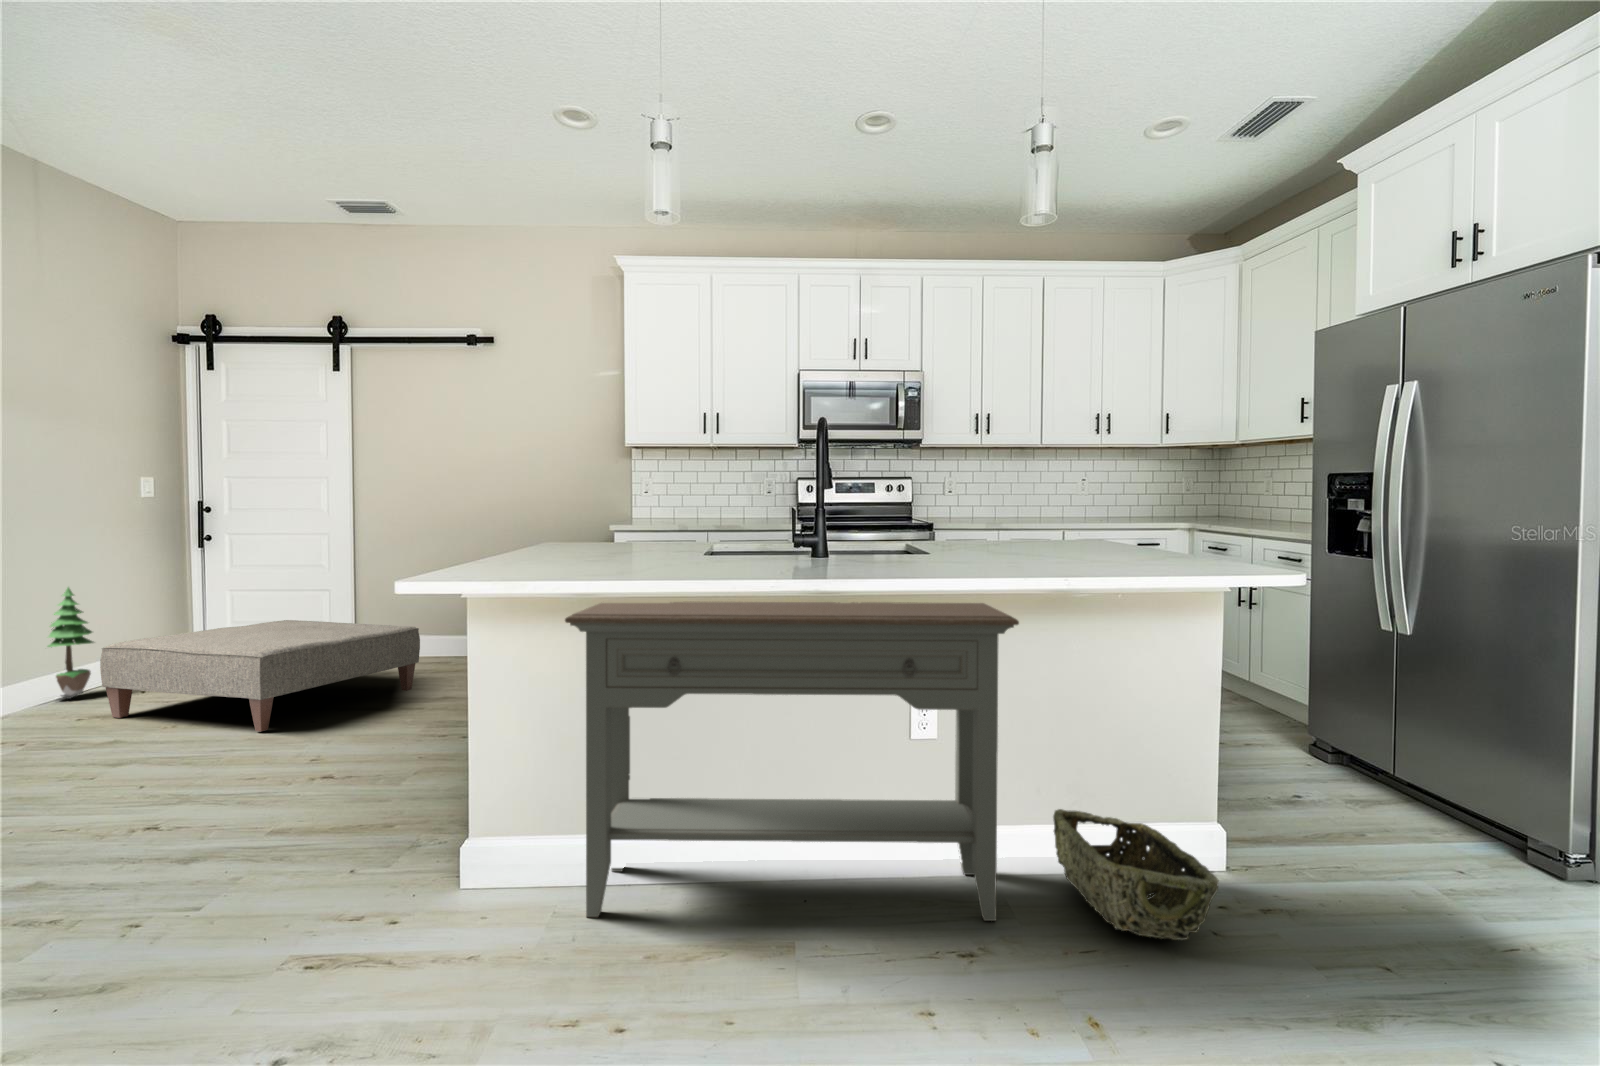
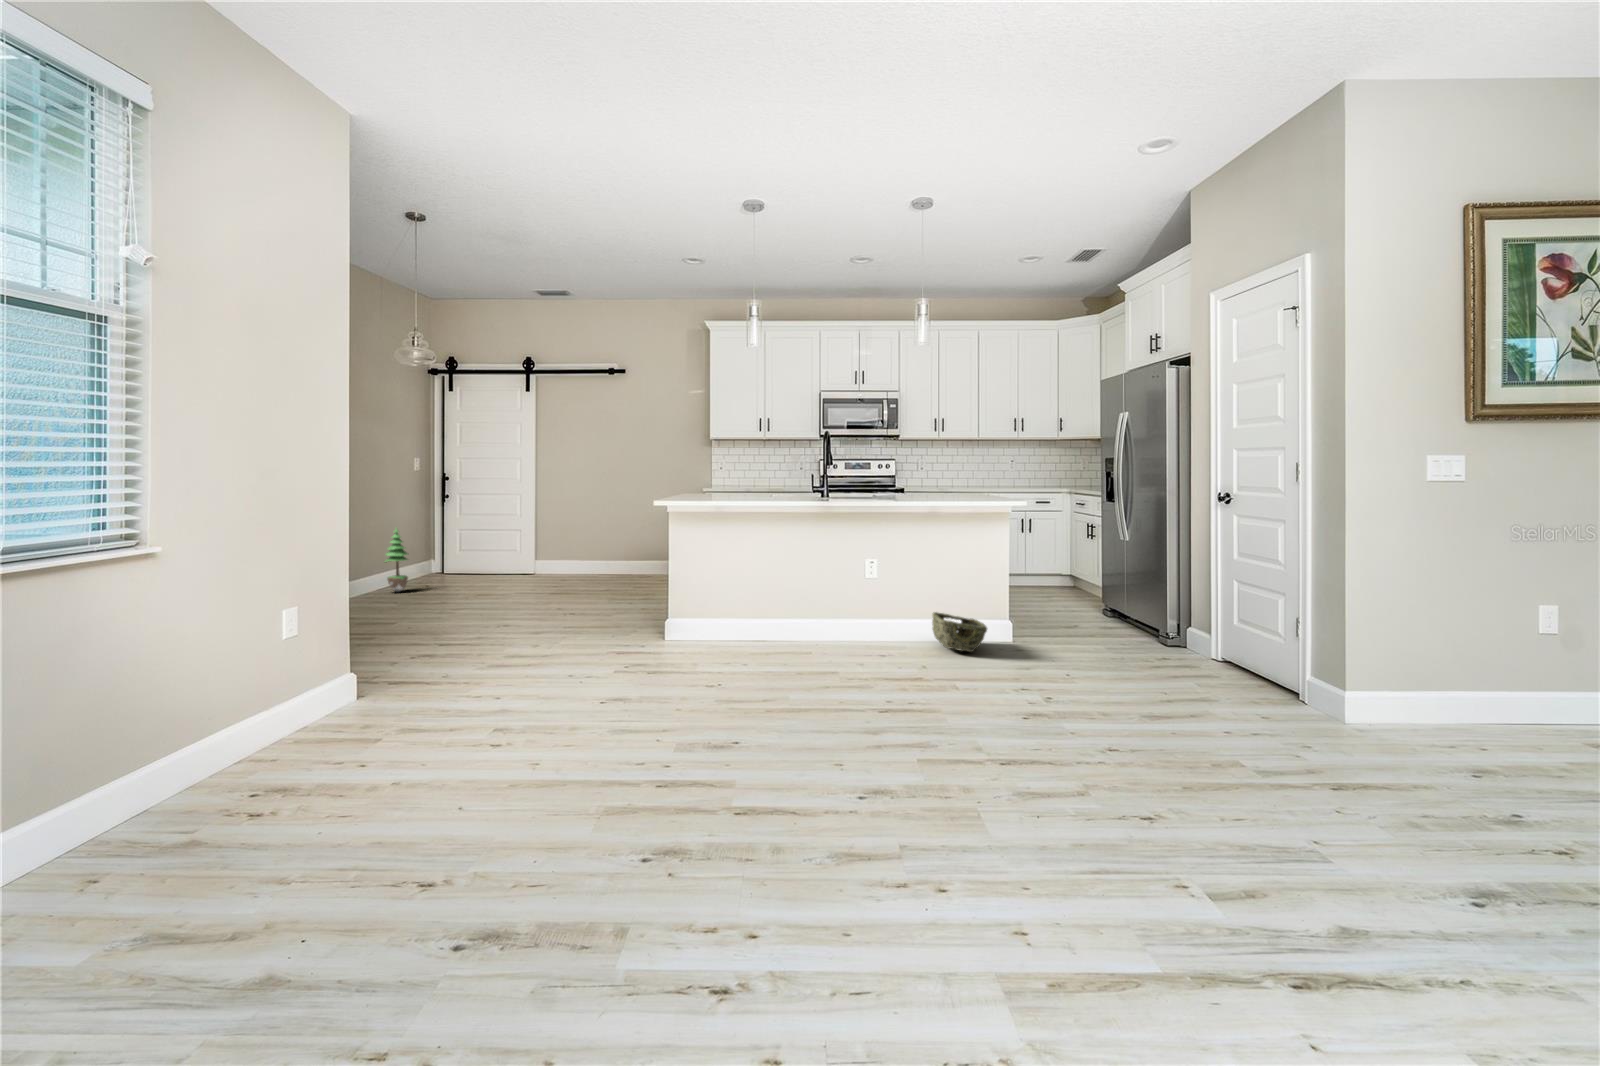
console table: present [565,601,1019,921] -> none [727,522,910,649]
ottoman: present [100,620,420,731] -> none [431,549,594,603]

